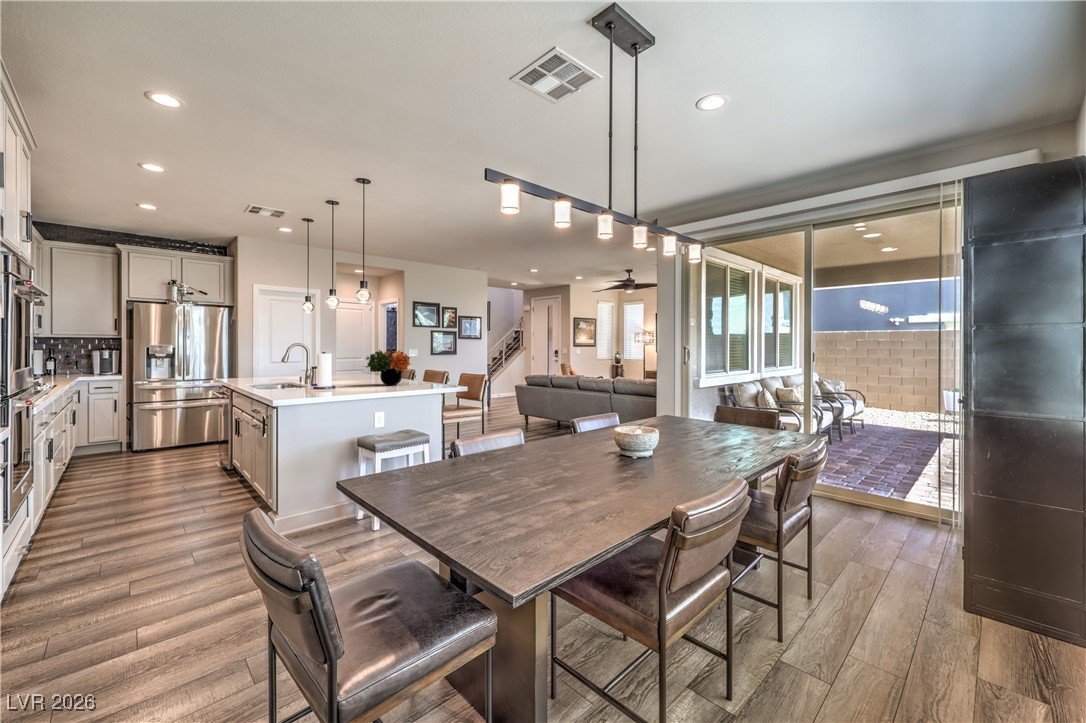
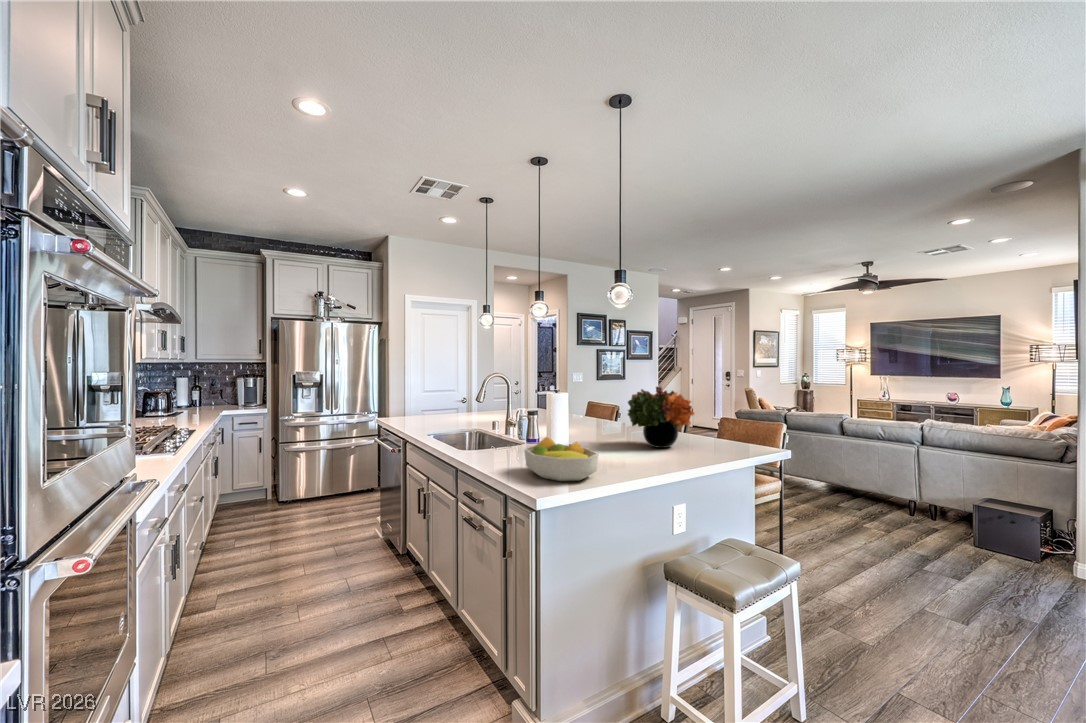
fruit bowl: none [280,374,320,395] -> present [524,437,599,481]

